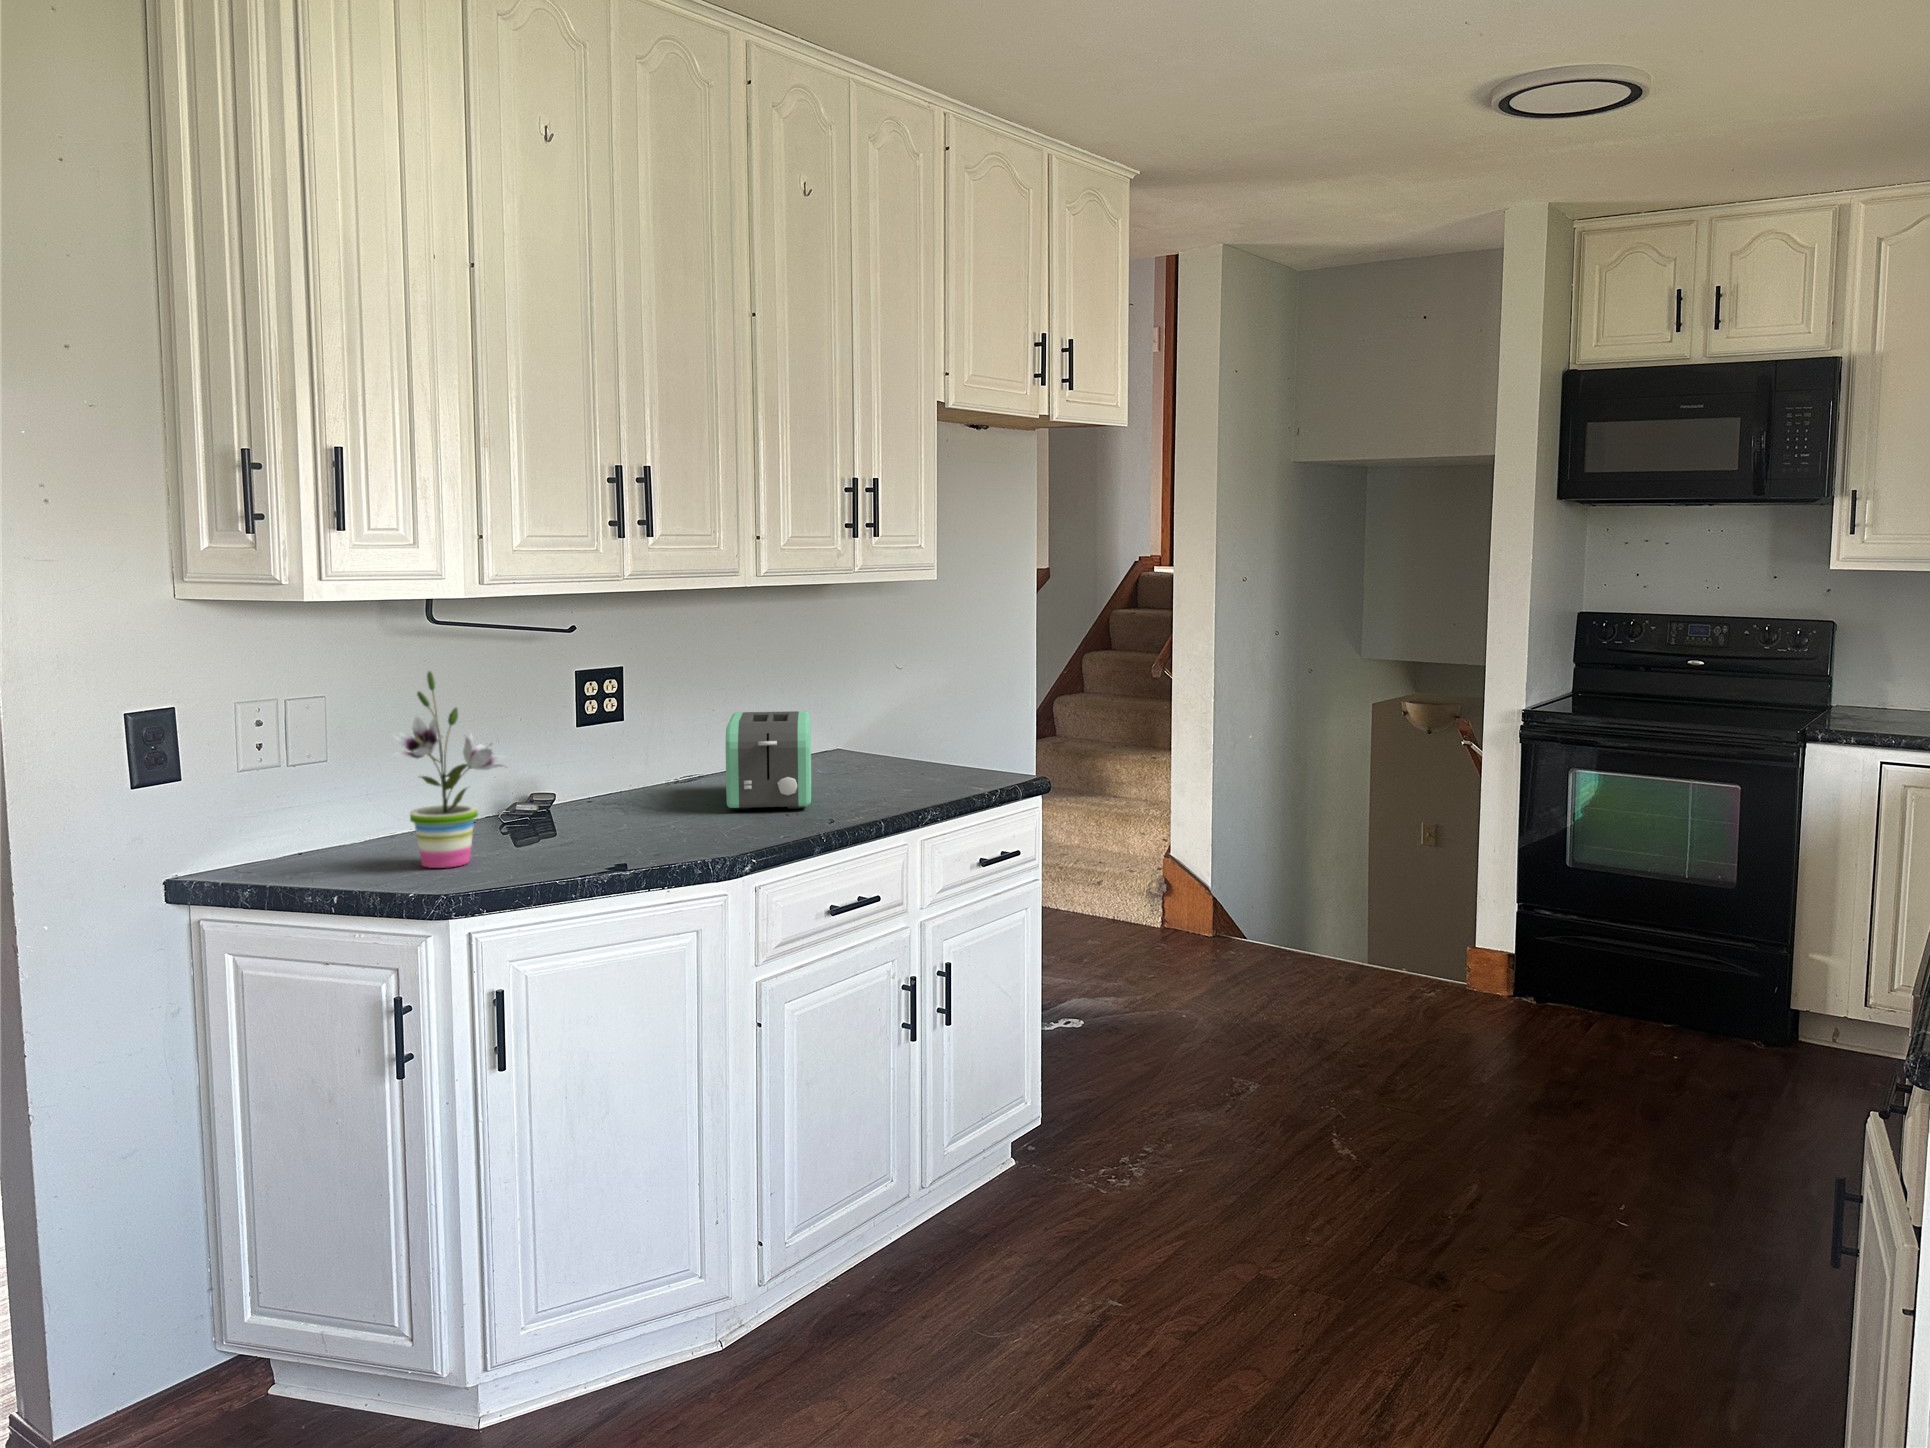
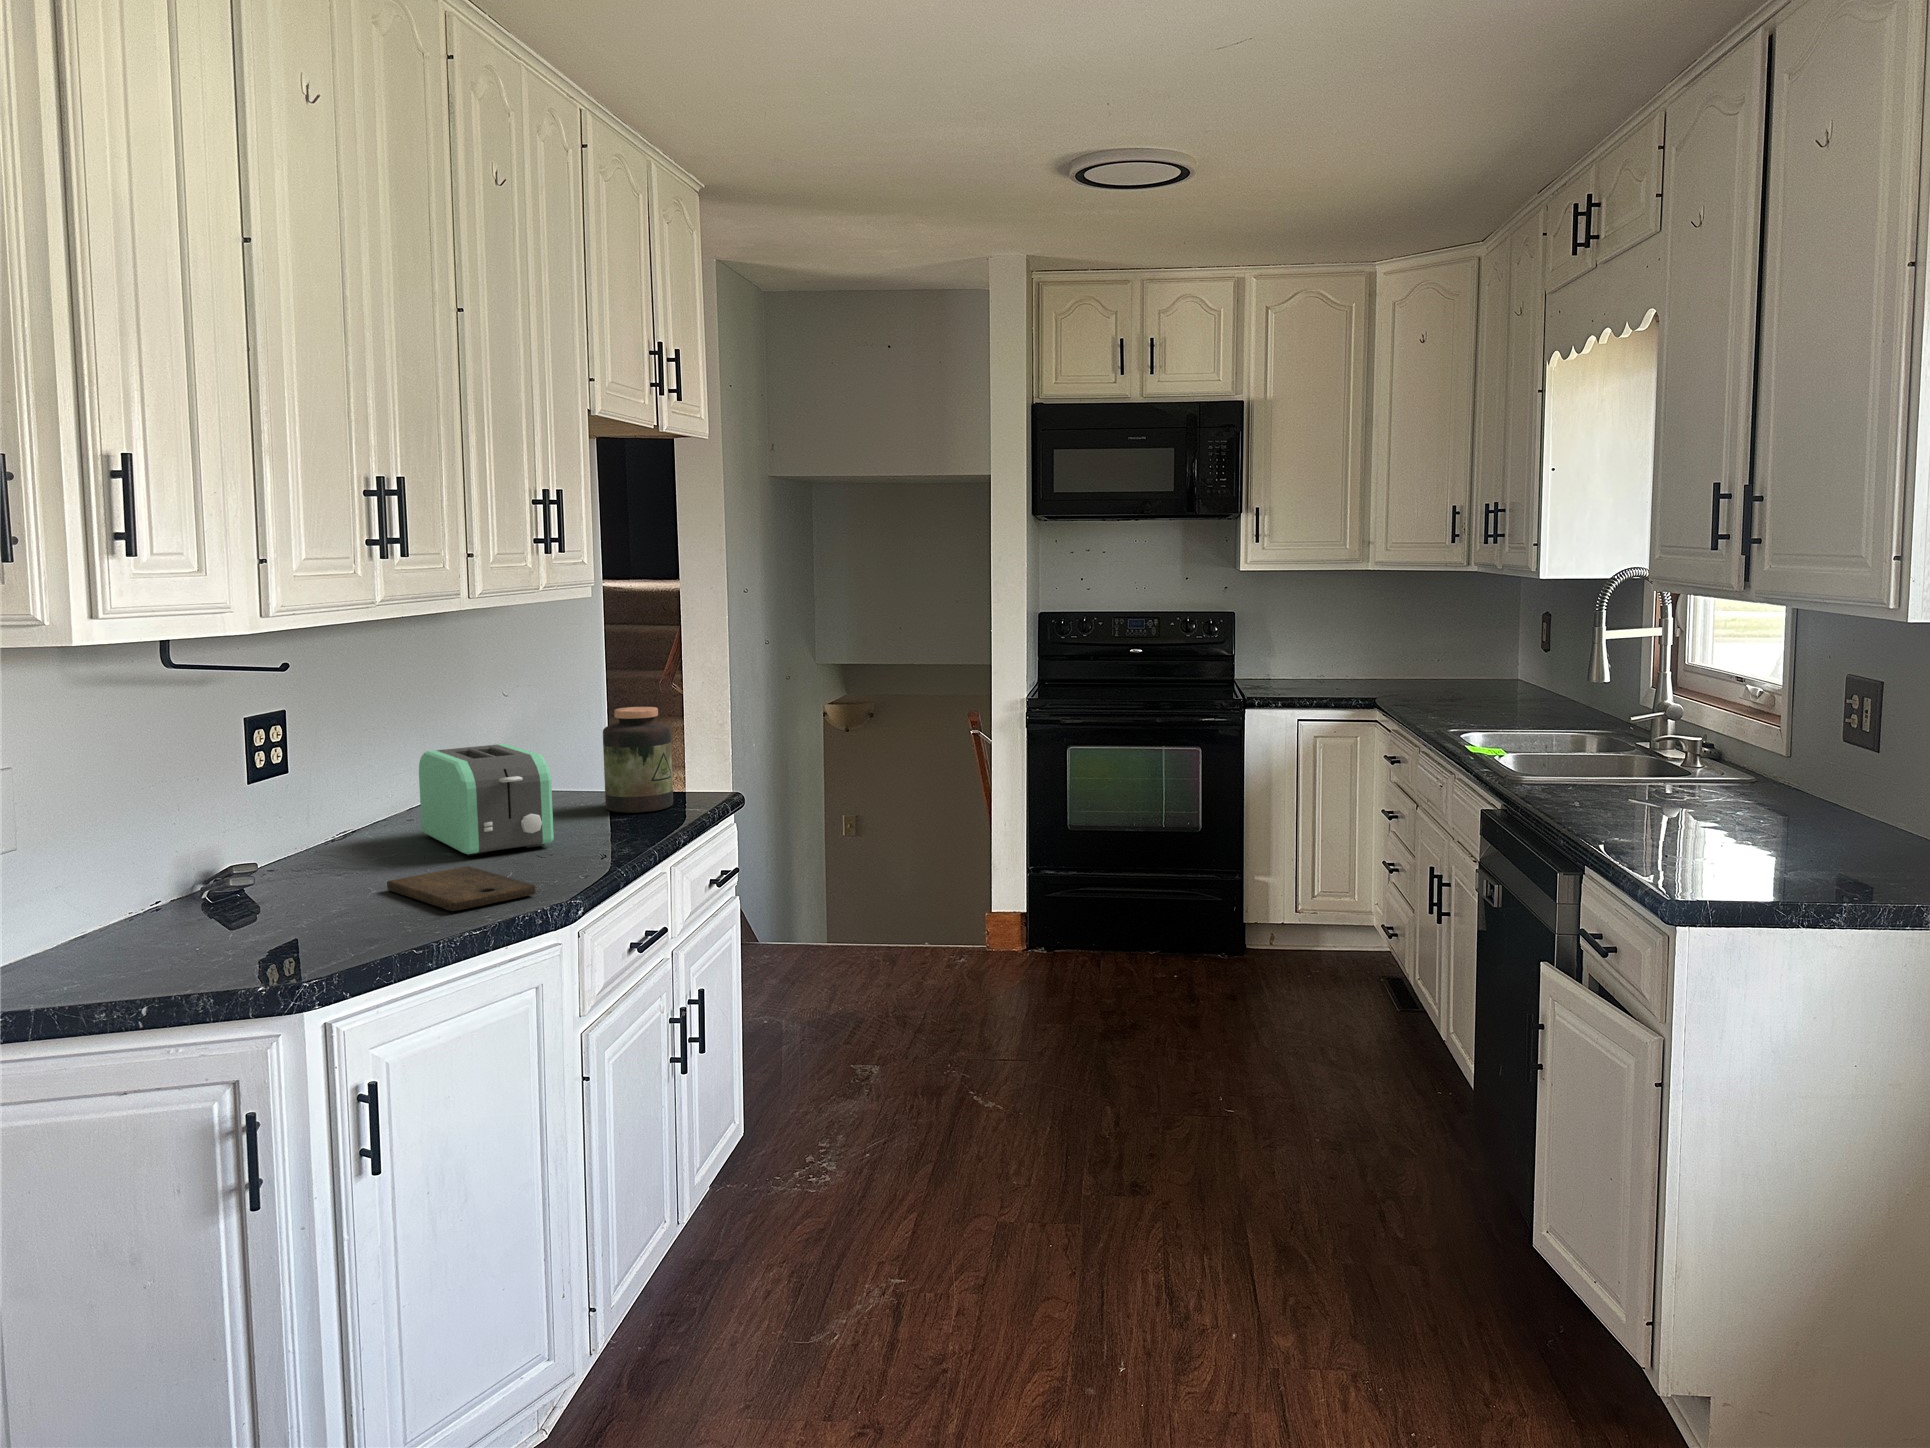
potted plant: present [391,671,503,868] -> none [164,725,300,960]
jar: none [909,686,973,788] -> present [603,707,673,813]
cutting board: none [629,818,719,854] -> present [387,866,536,911]

